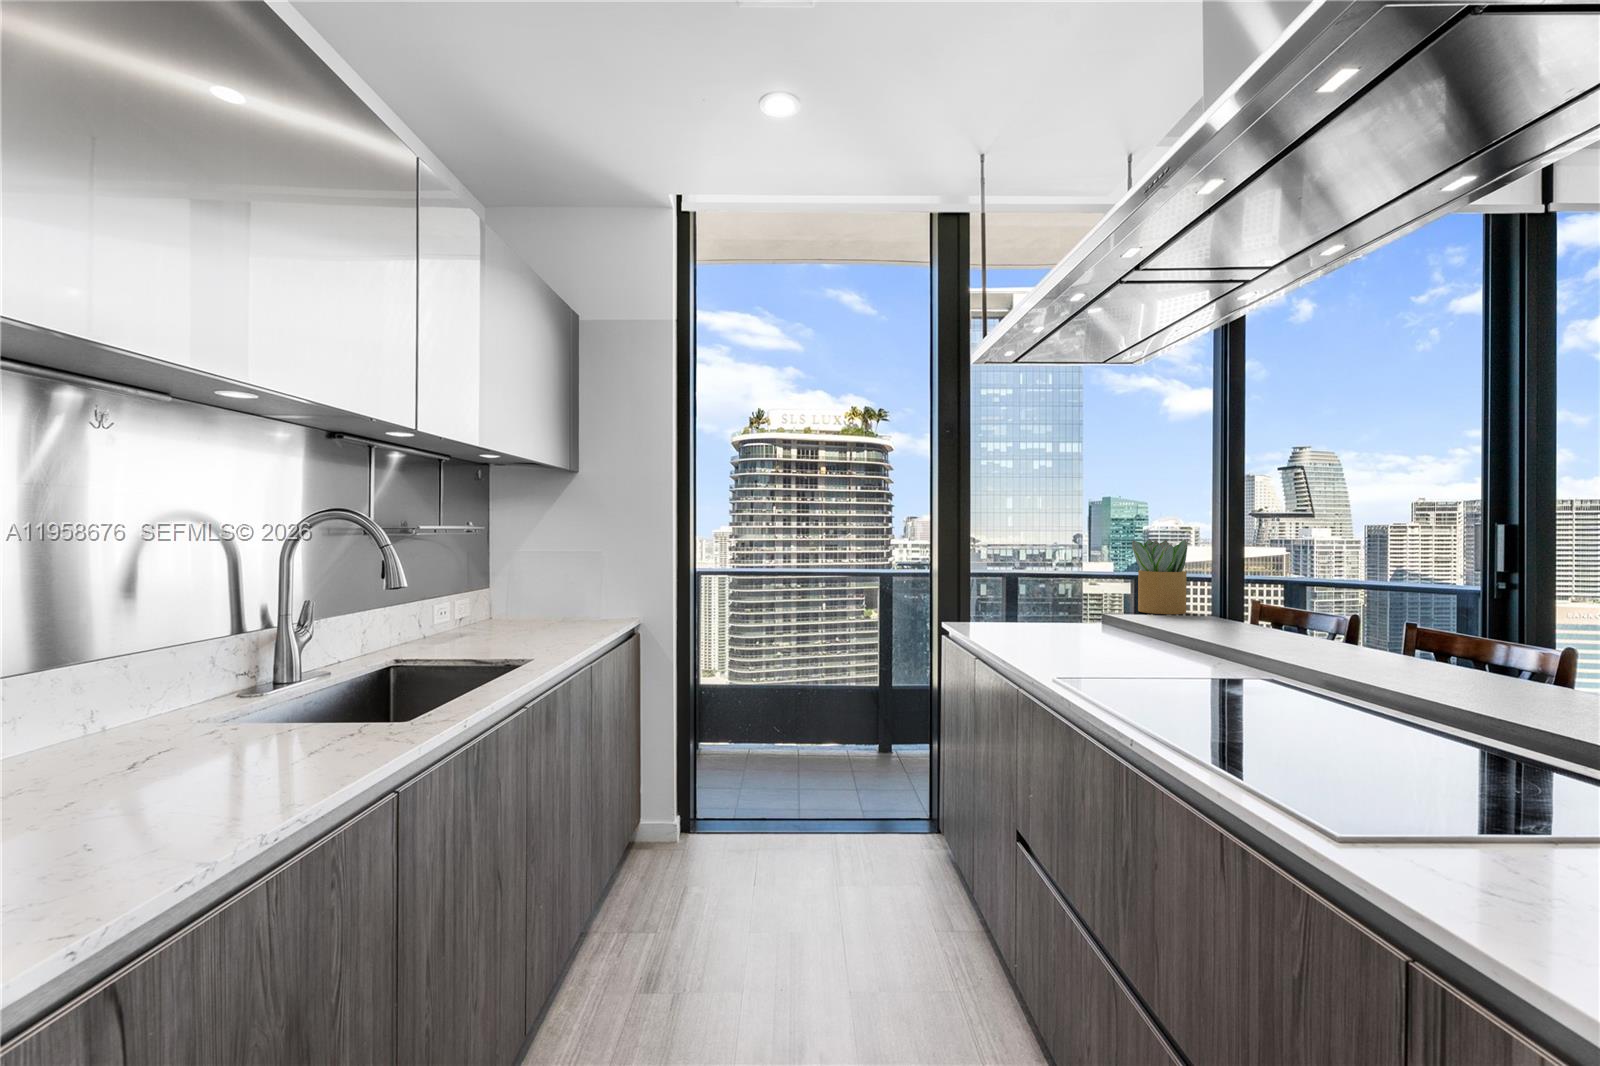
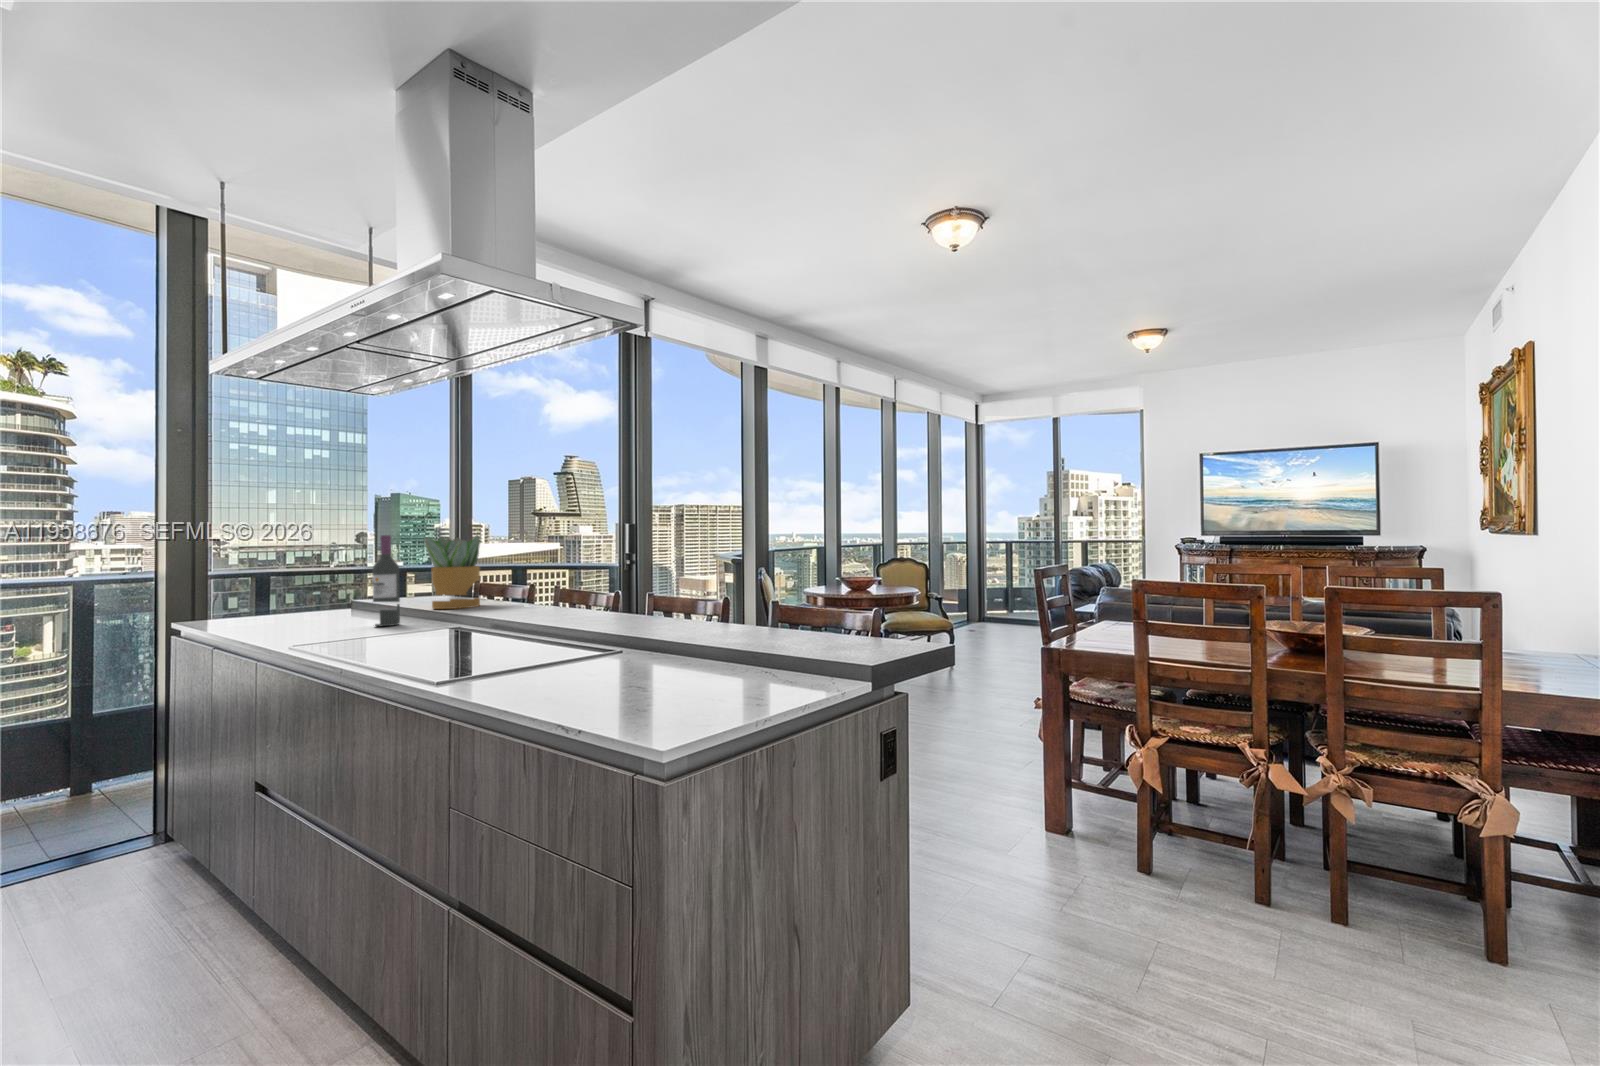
wine bottle: none [1082,542,1105,627] -> present [372,535,400,626]

